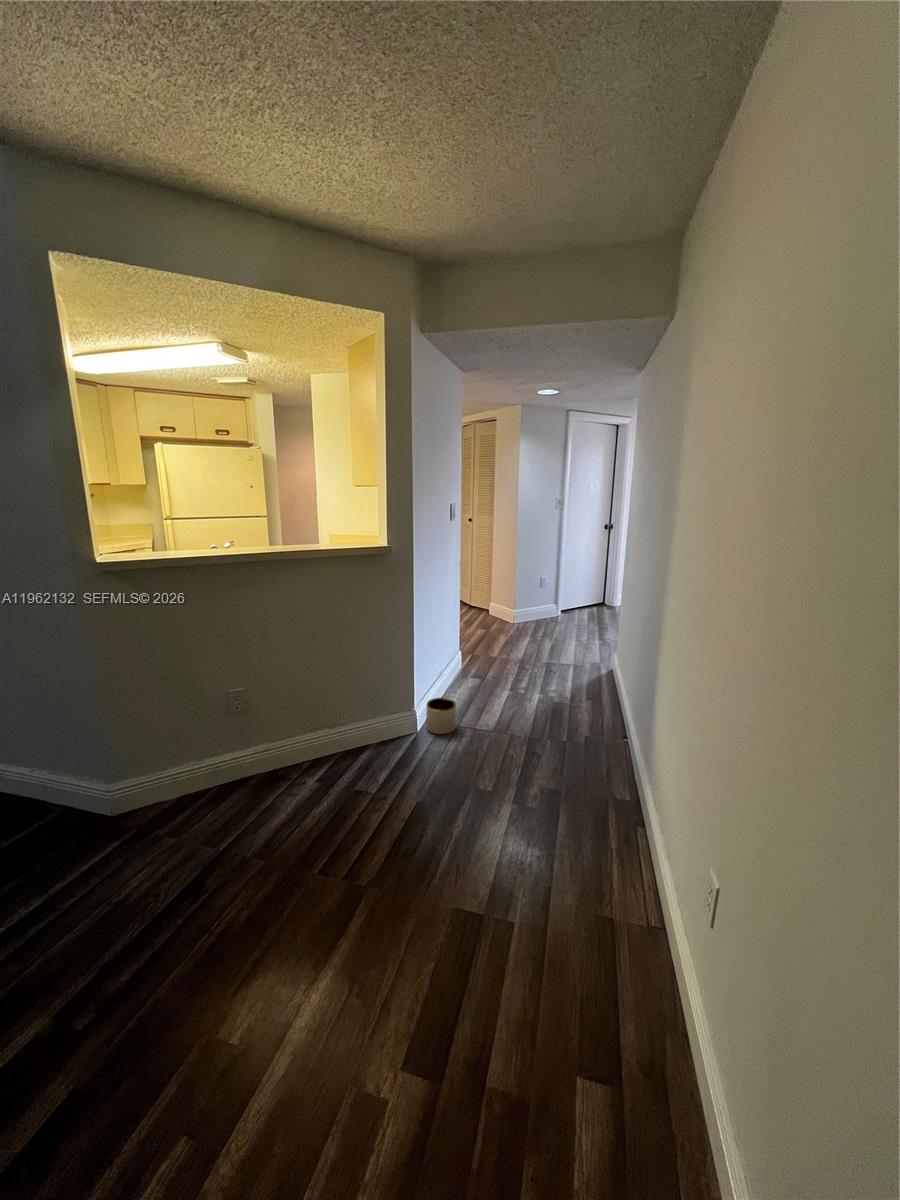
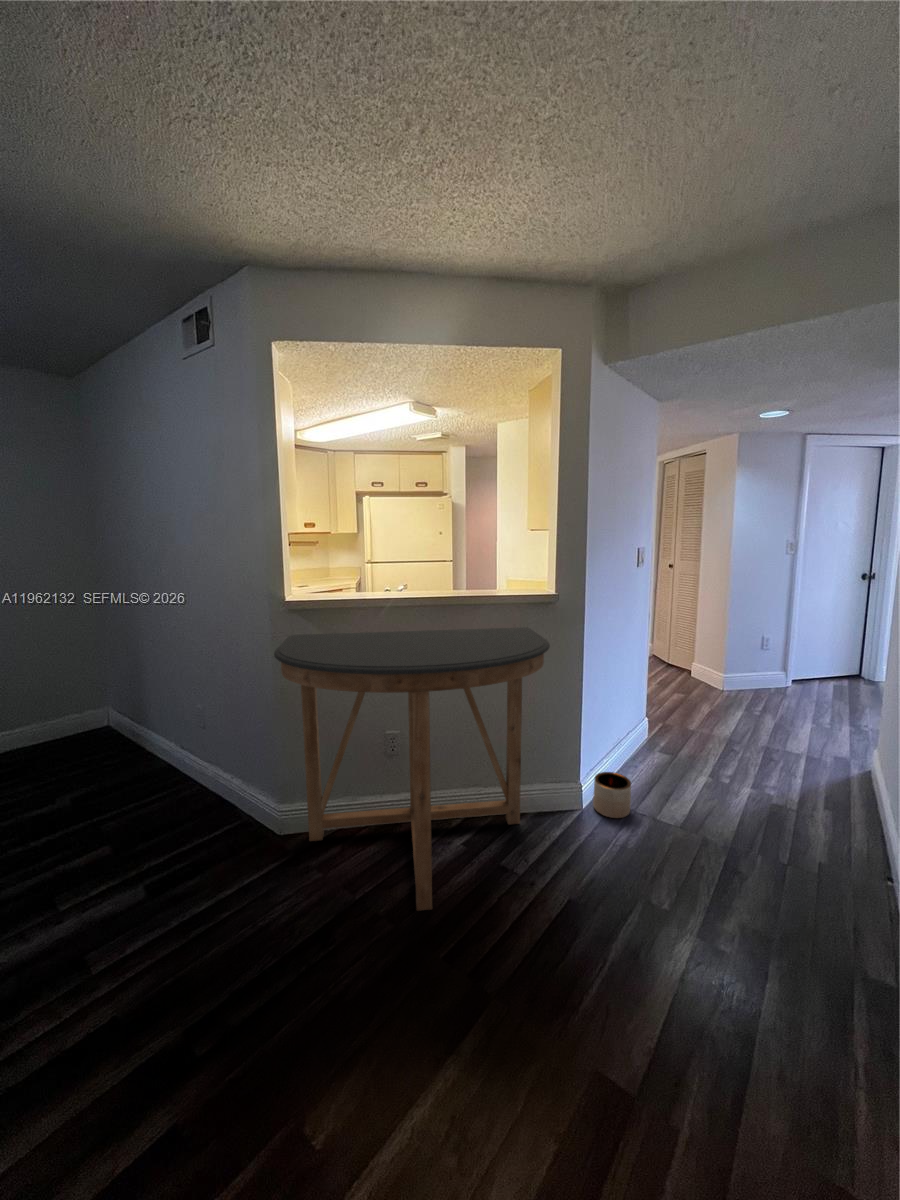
console table: none [97,579,391,846] -> present [274,627,550,911]

